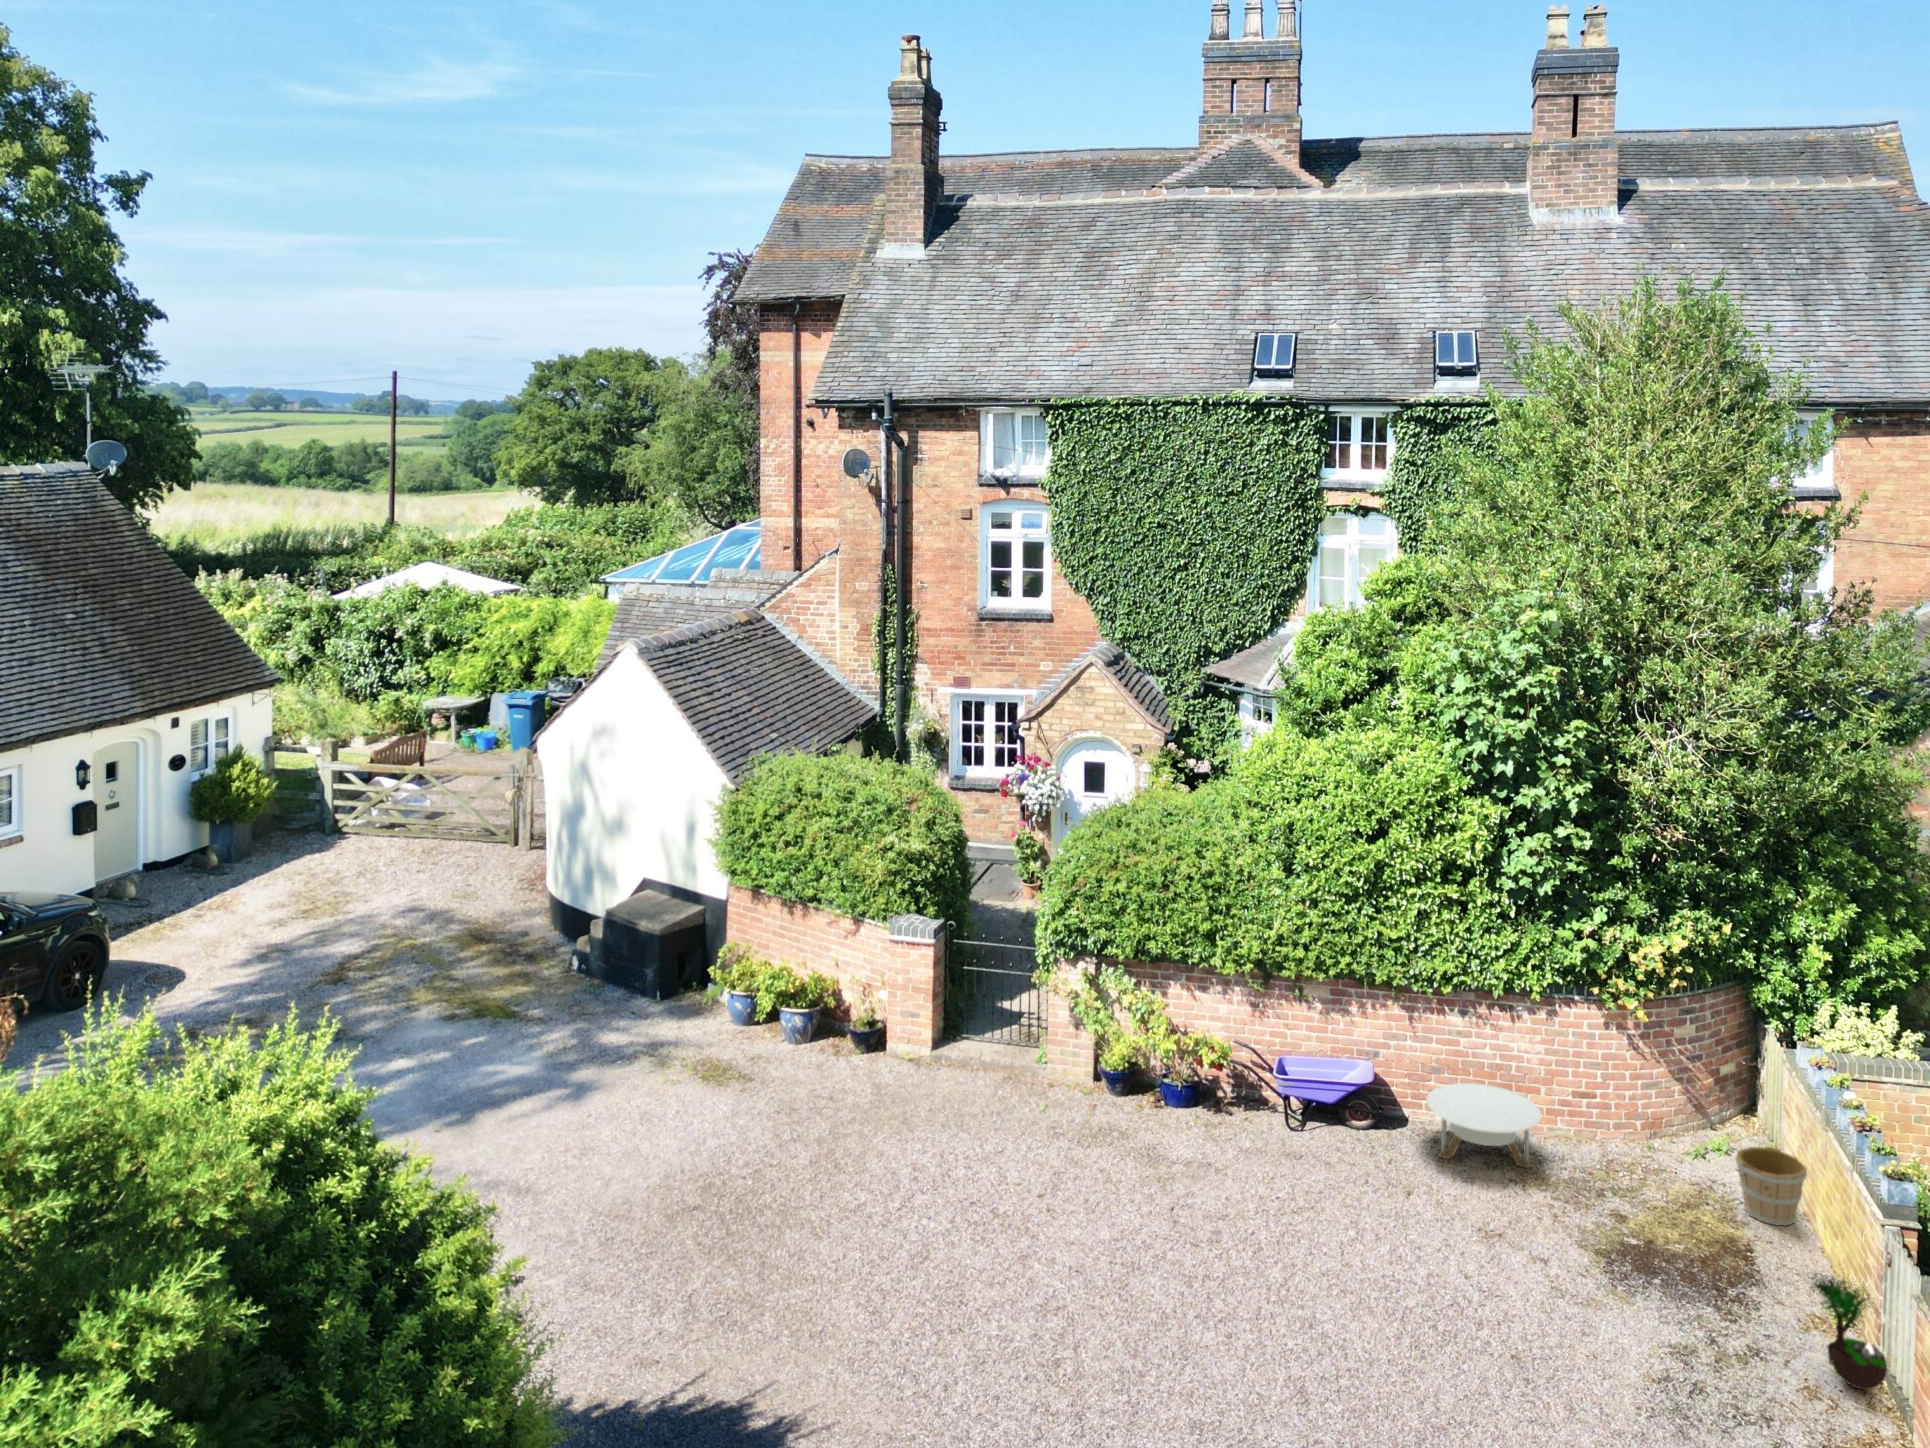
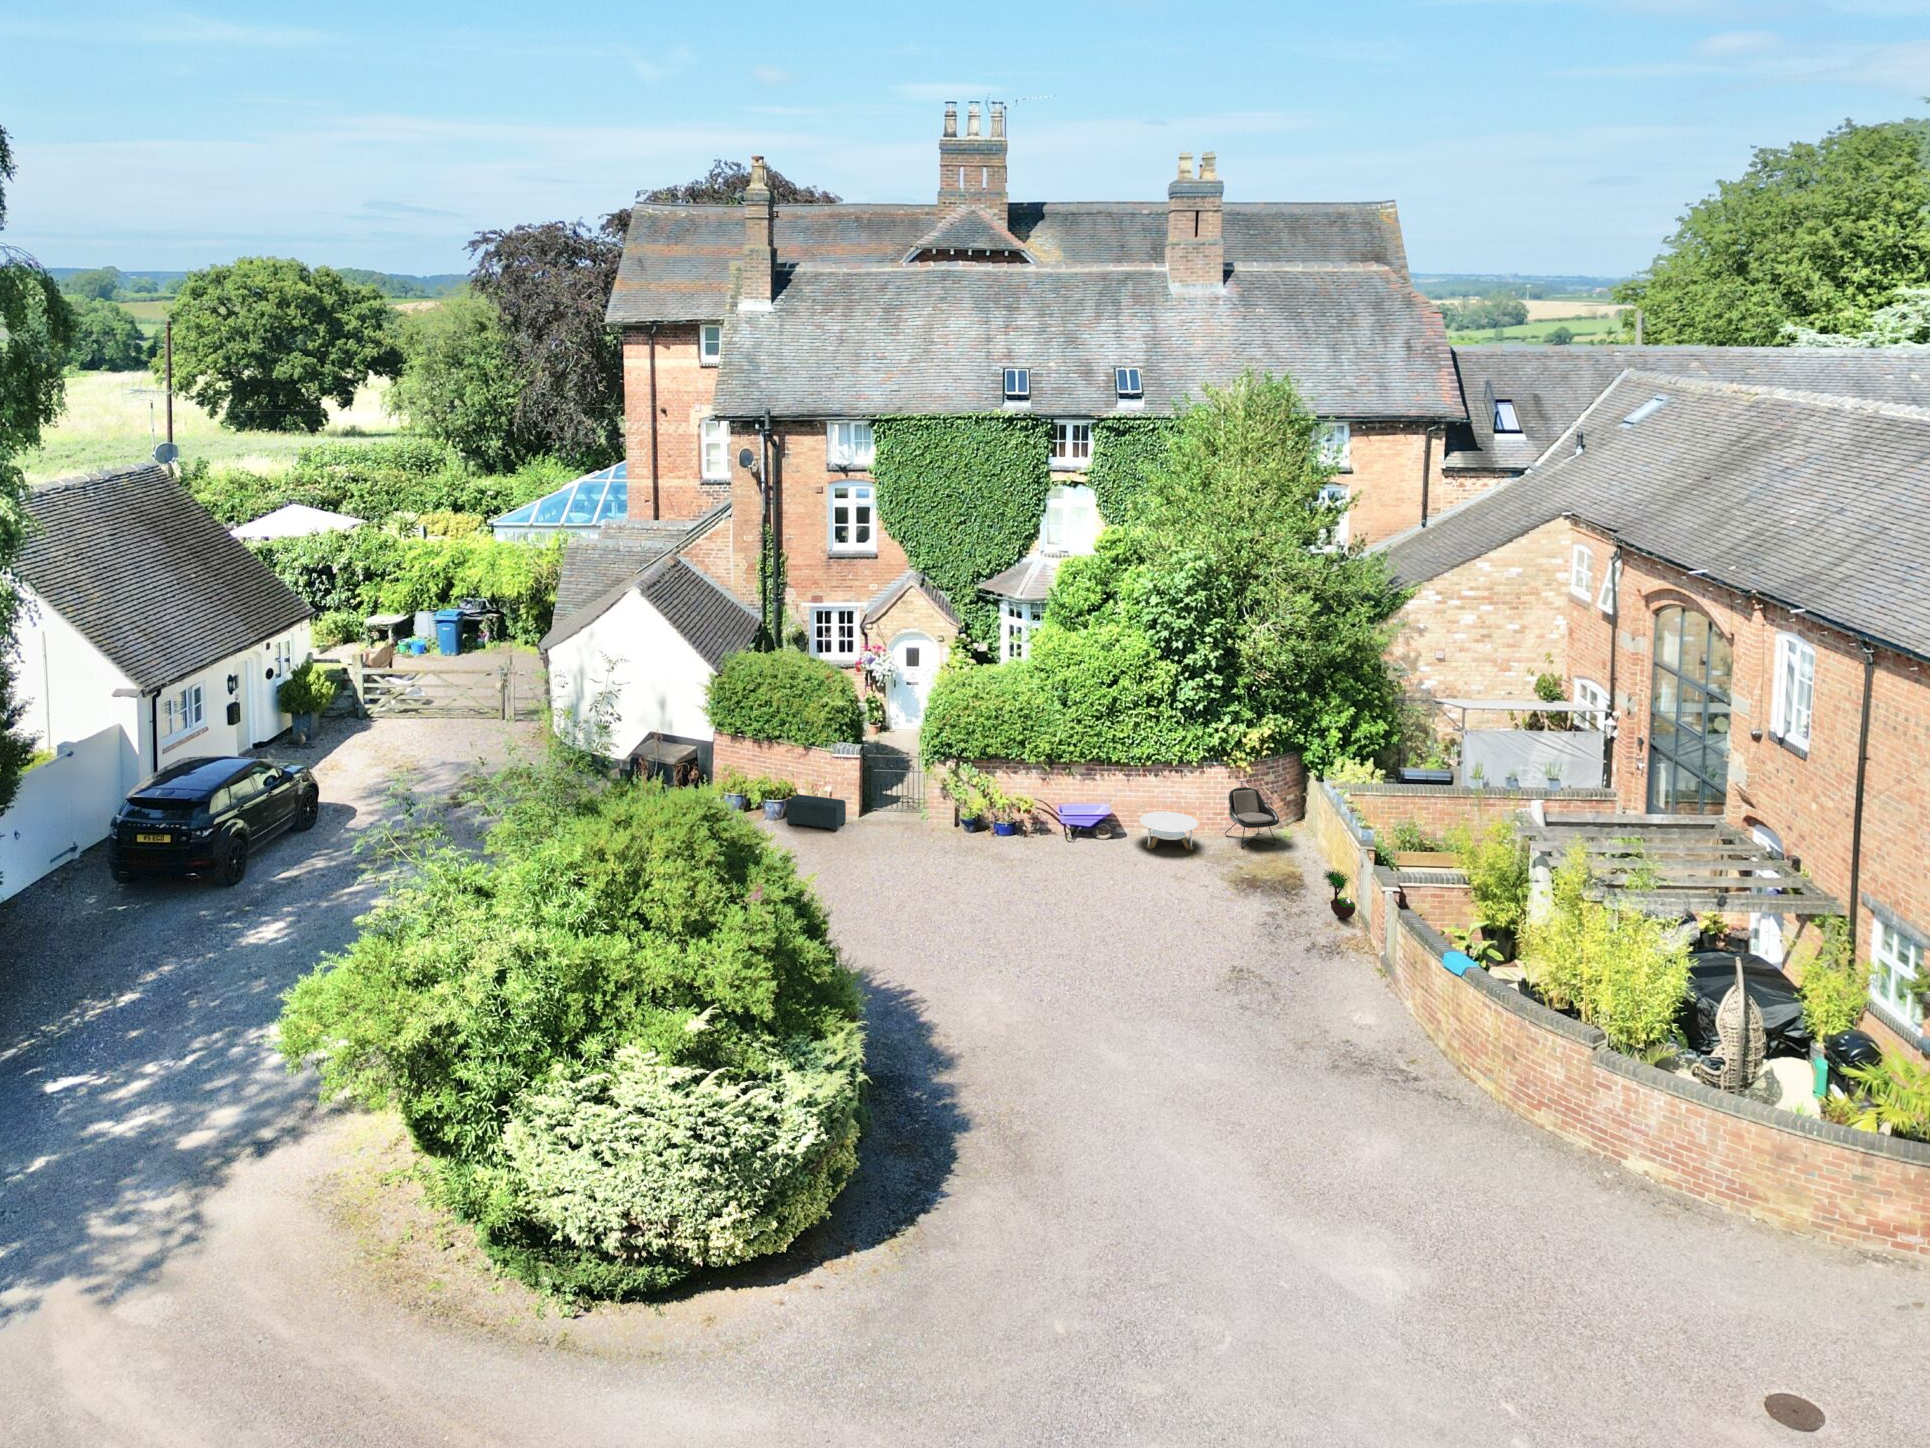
bench: none [806,1000,906,1074] -> present [787,795,846,832]
lounge chair: none [1598,1048,1708,1174] -> present [1225,787,1279,848]
wooden bucket: present [1736,1146,1807,1226] -> none [1292,828,1325,864]

